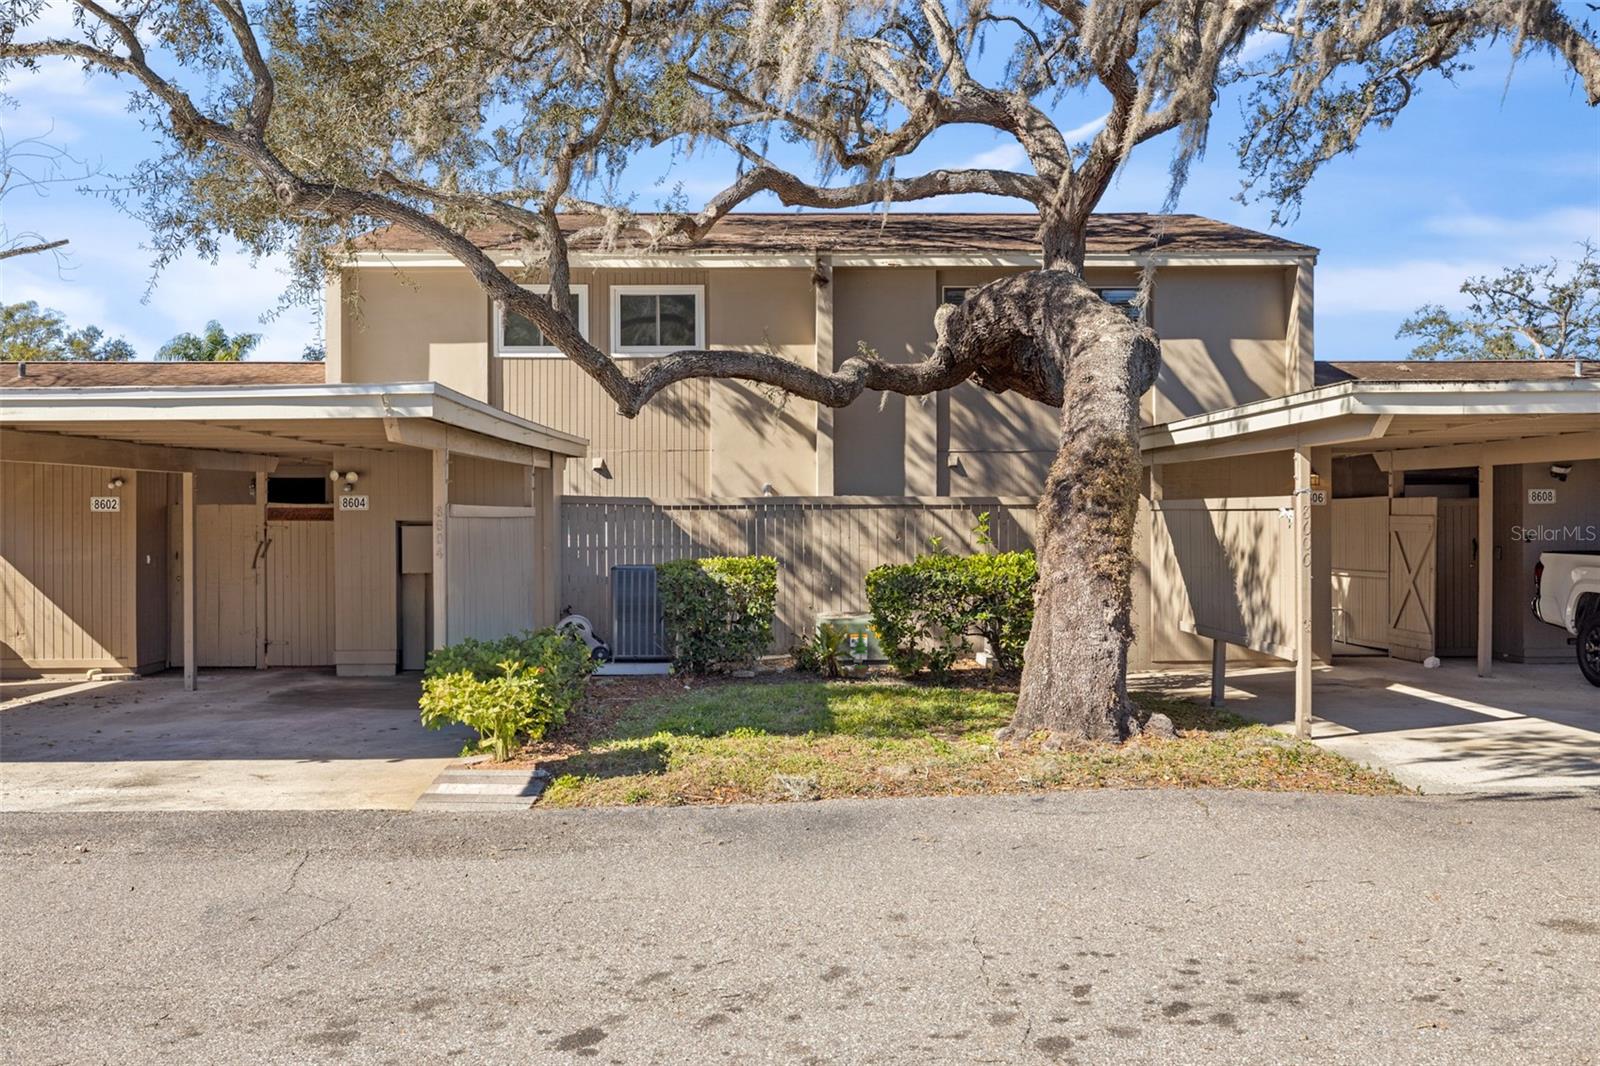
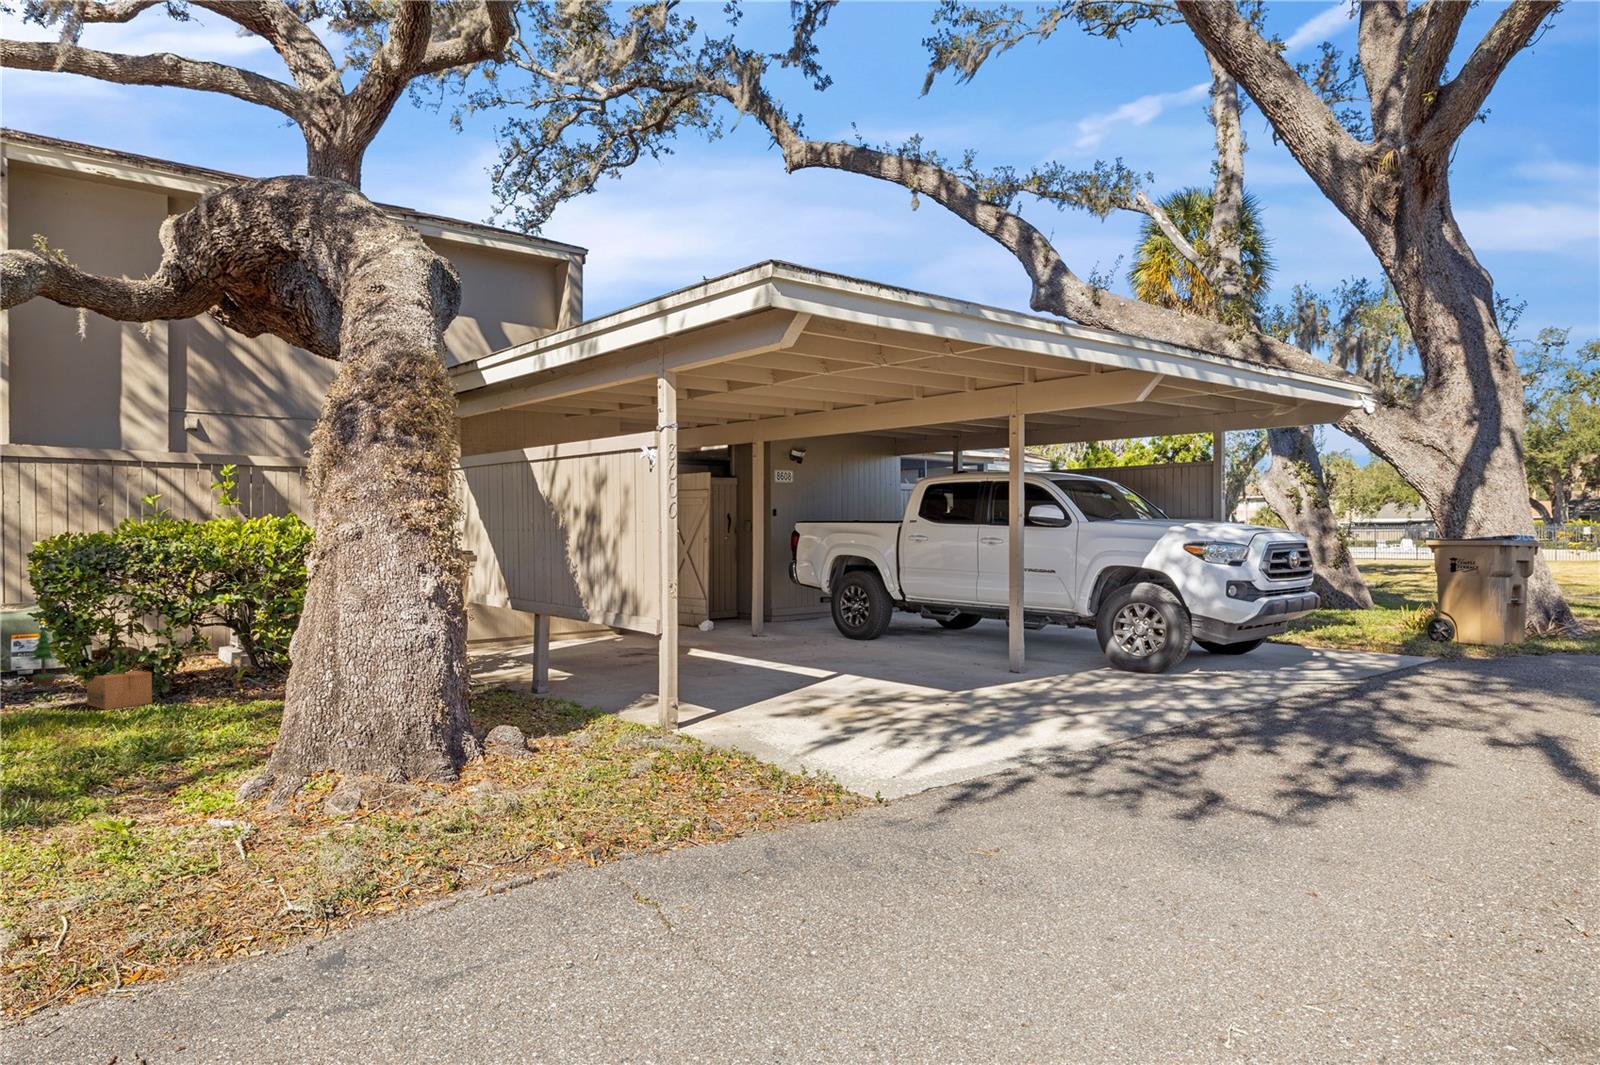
cardboard box: none [891,664,932,693] -> present [87,671,152,710]

